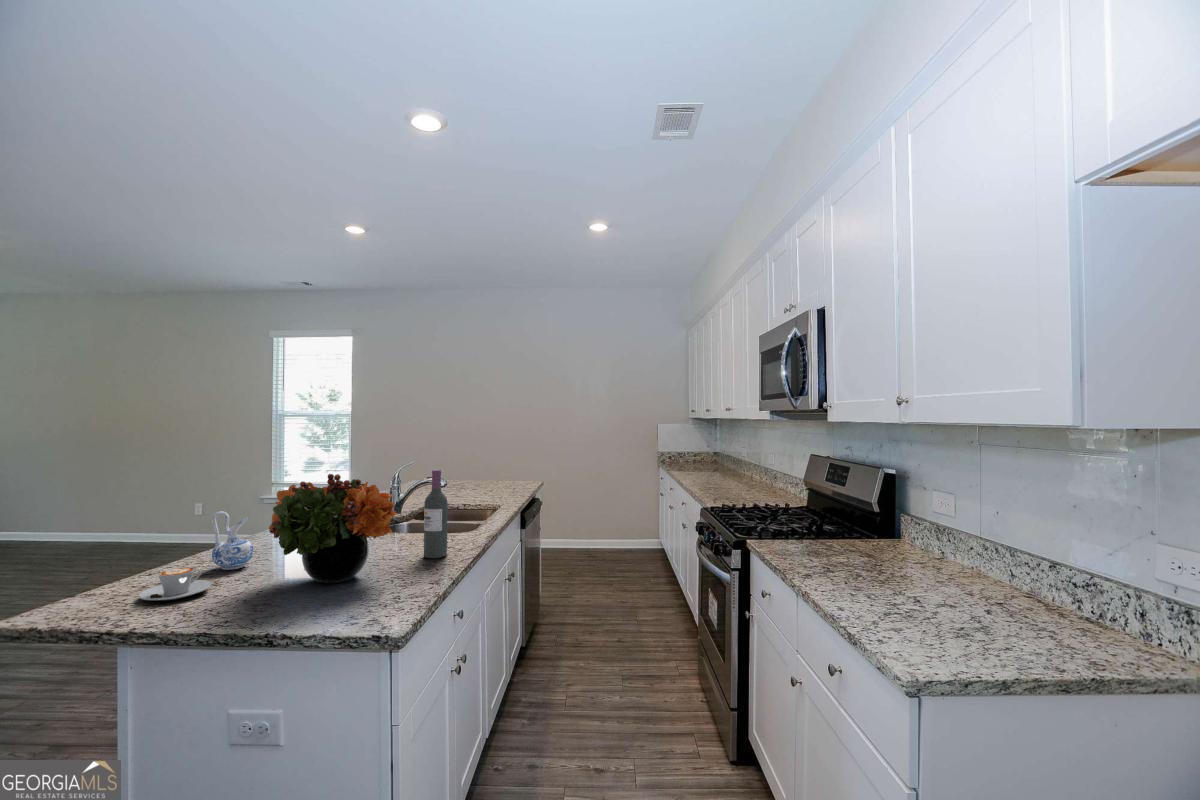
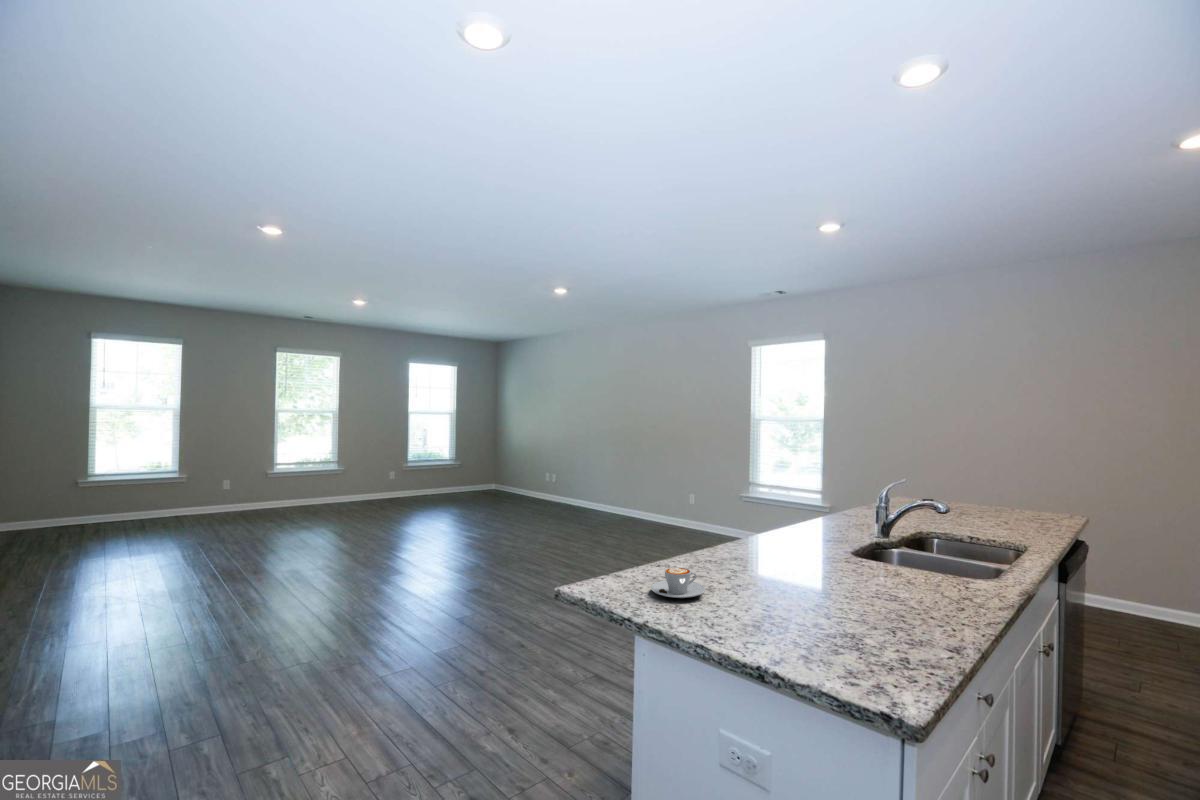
wine bottle: present [424,470,448,558] -> none [930,493,967,613]
flower arrangement: present [269,474,397,583] -> none [751,489,896,617]
ceramic pitcher: present [212,511,253,570] -> none [703,517,739,576]

